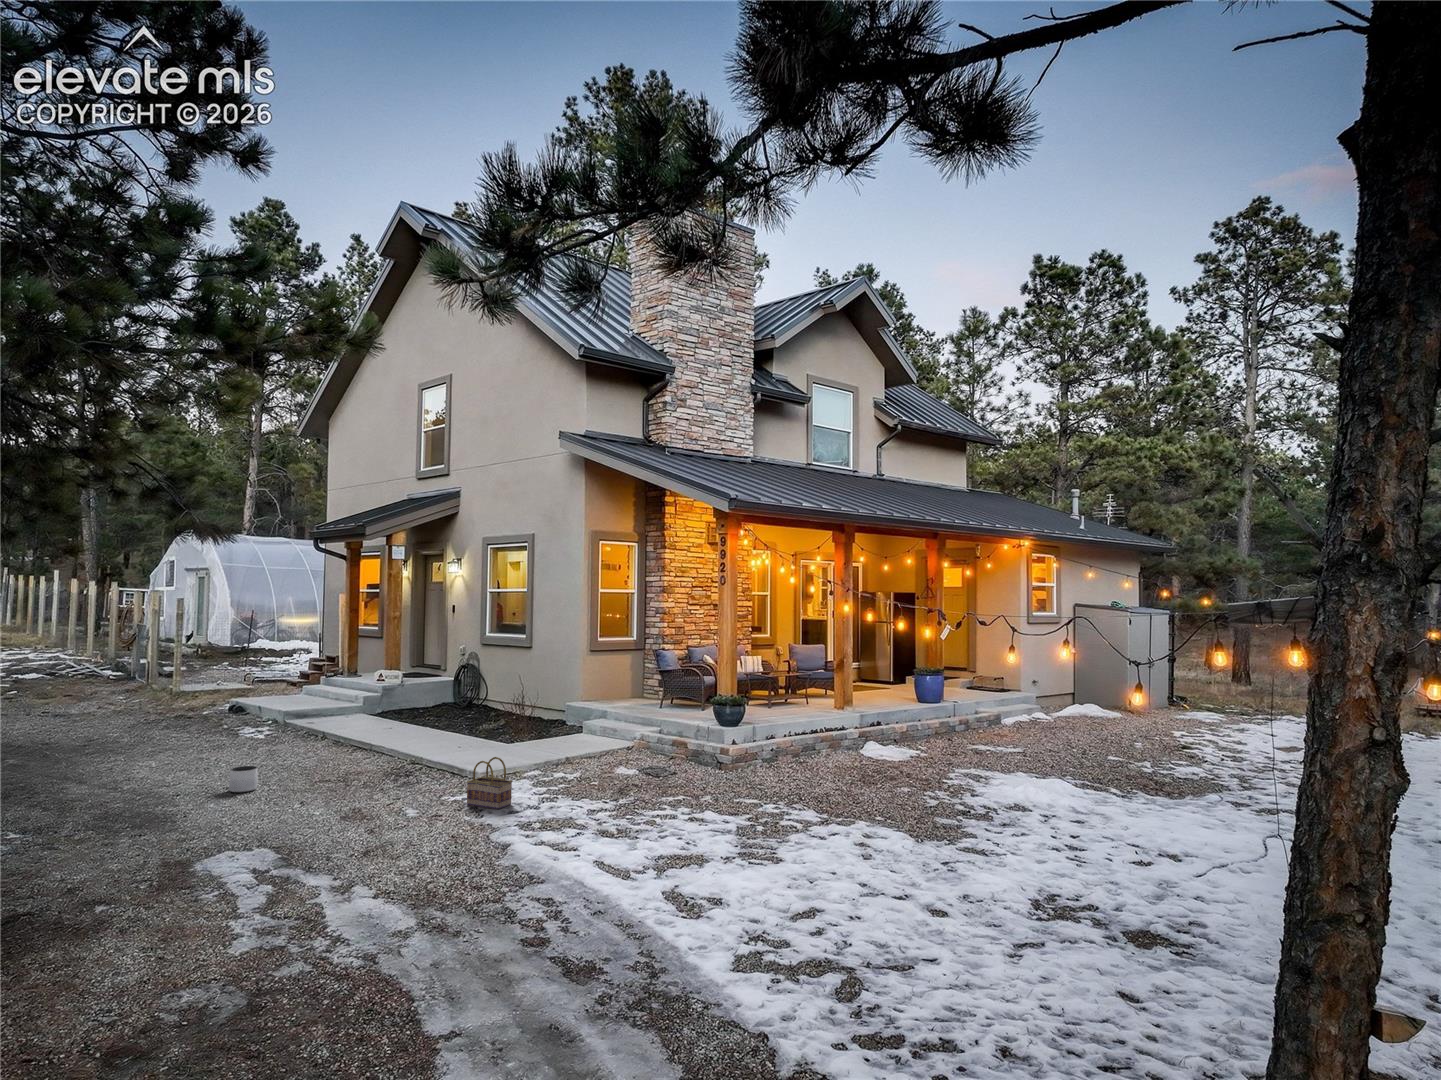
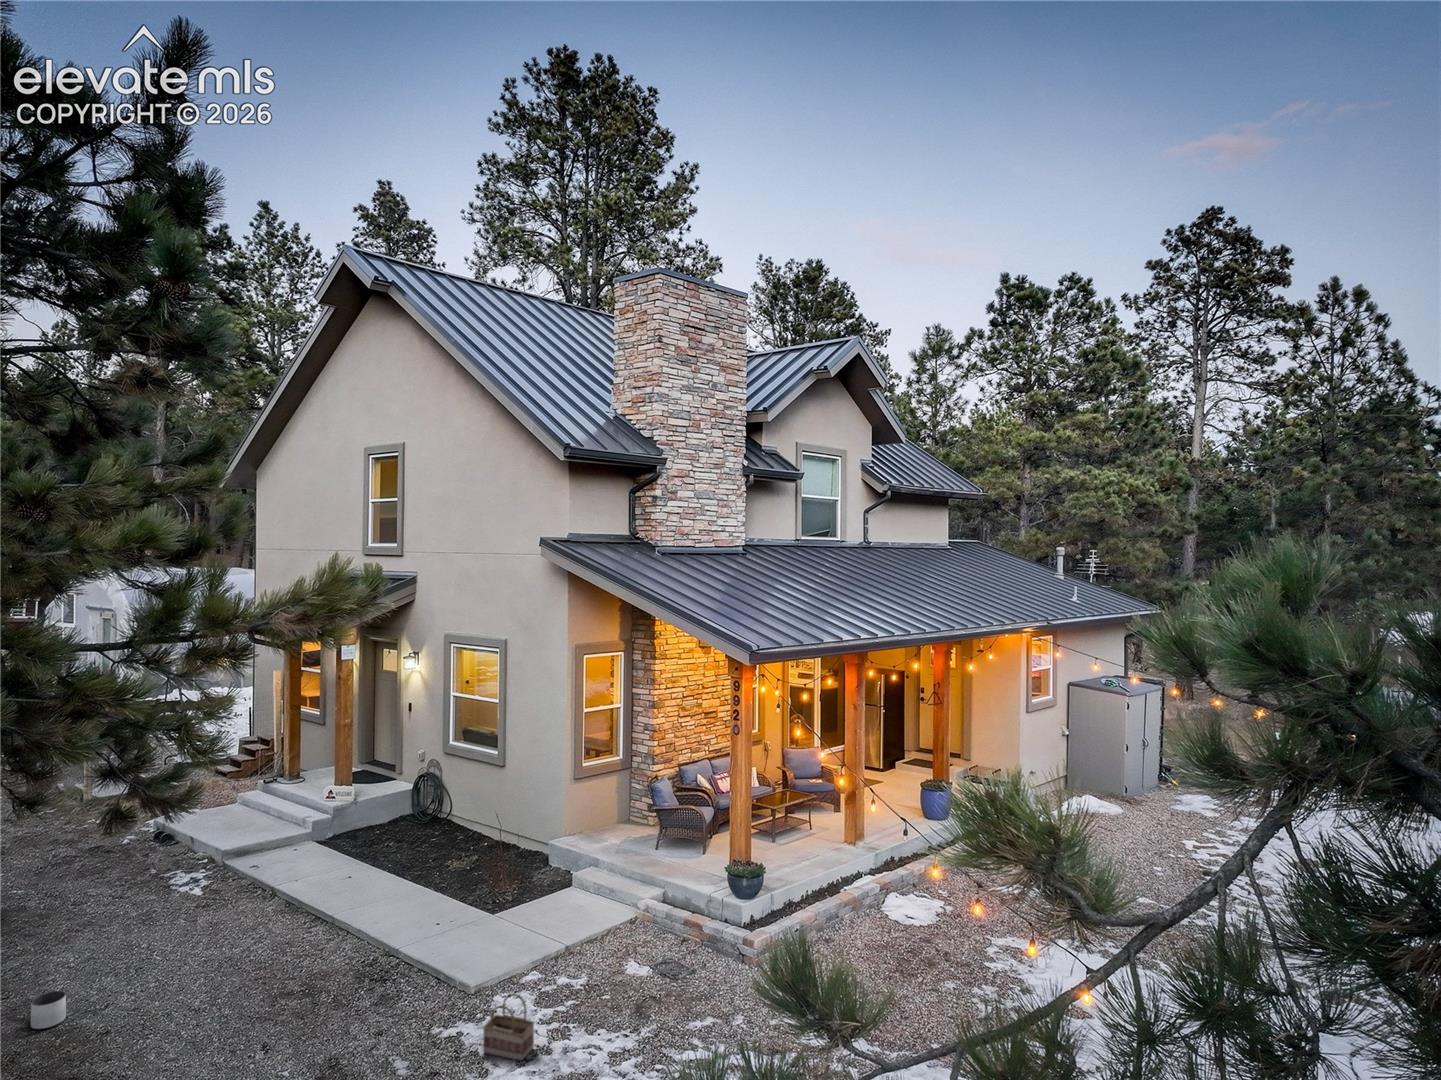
planter: present [229,766,258,793] -> present [31,991,66,1029]

